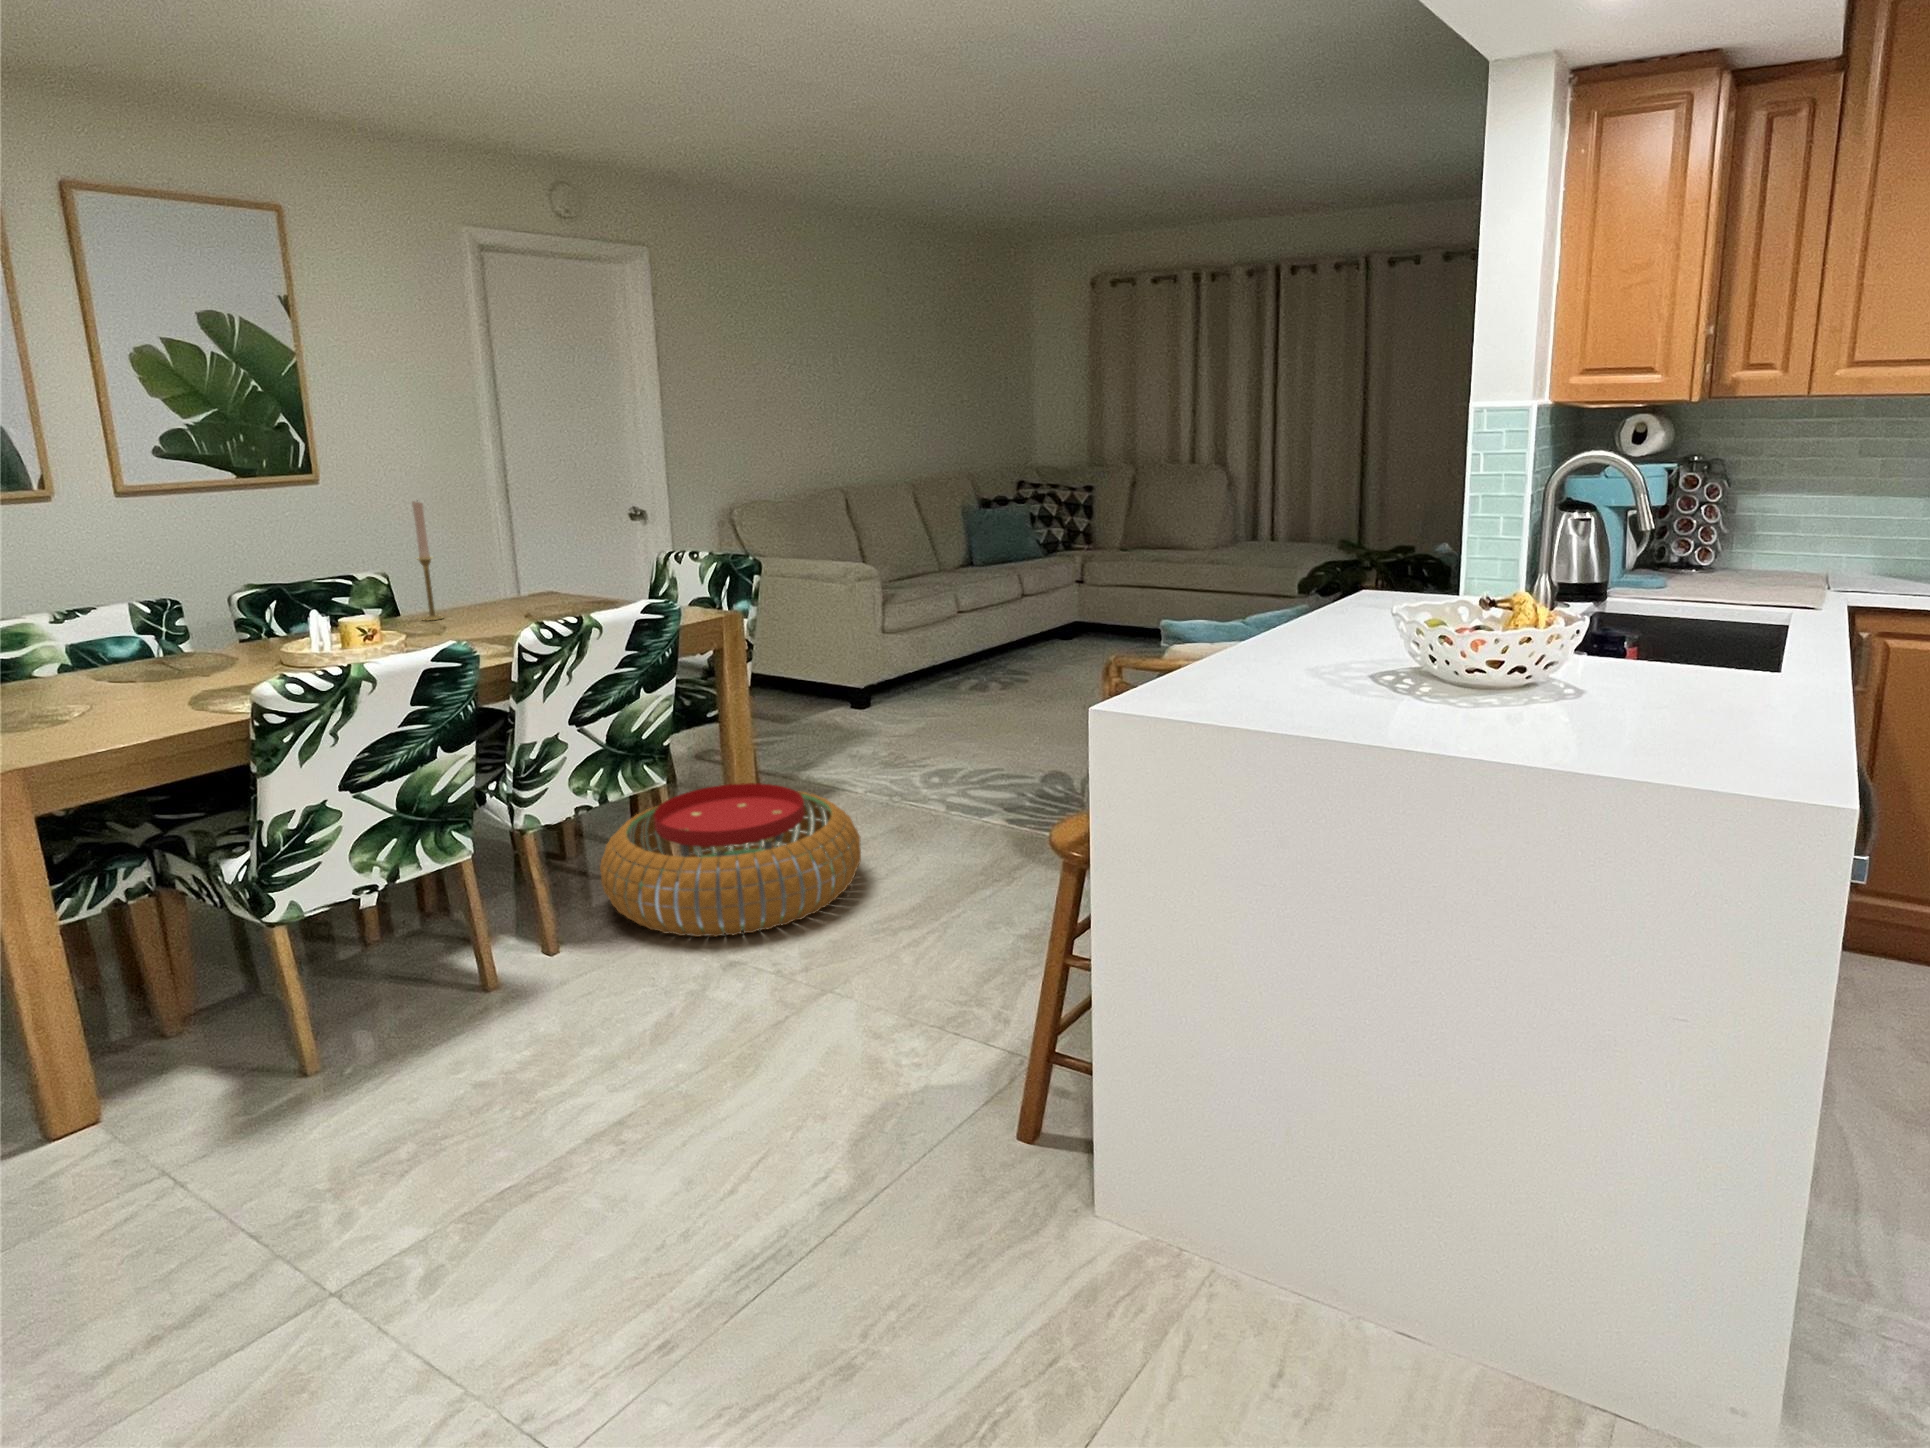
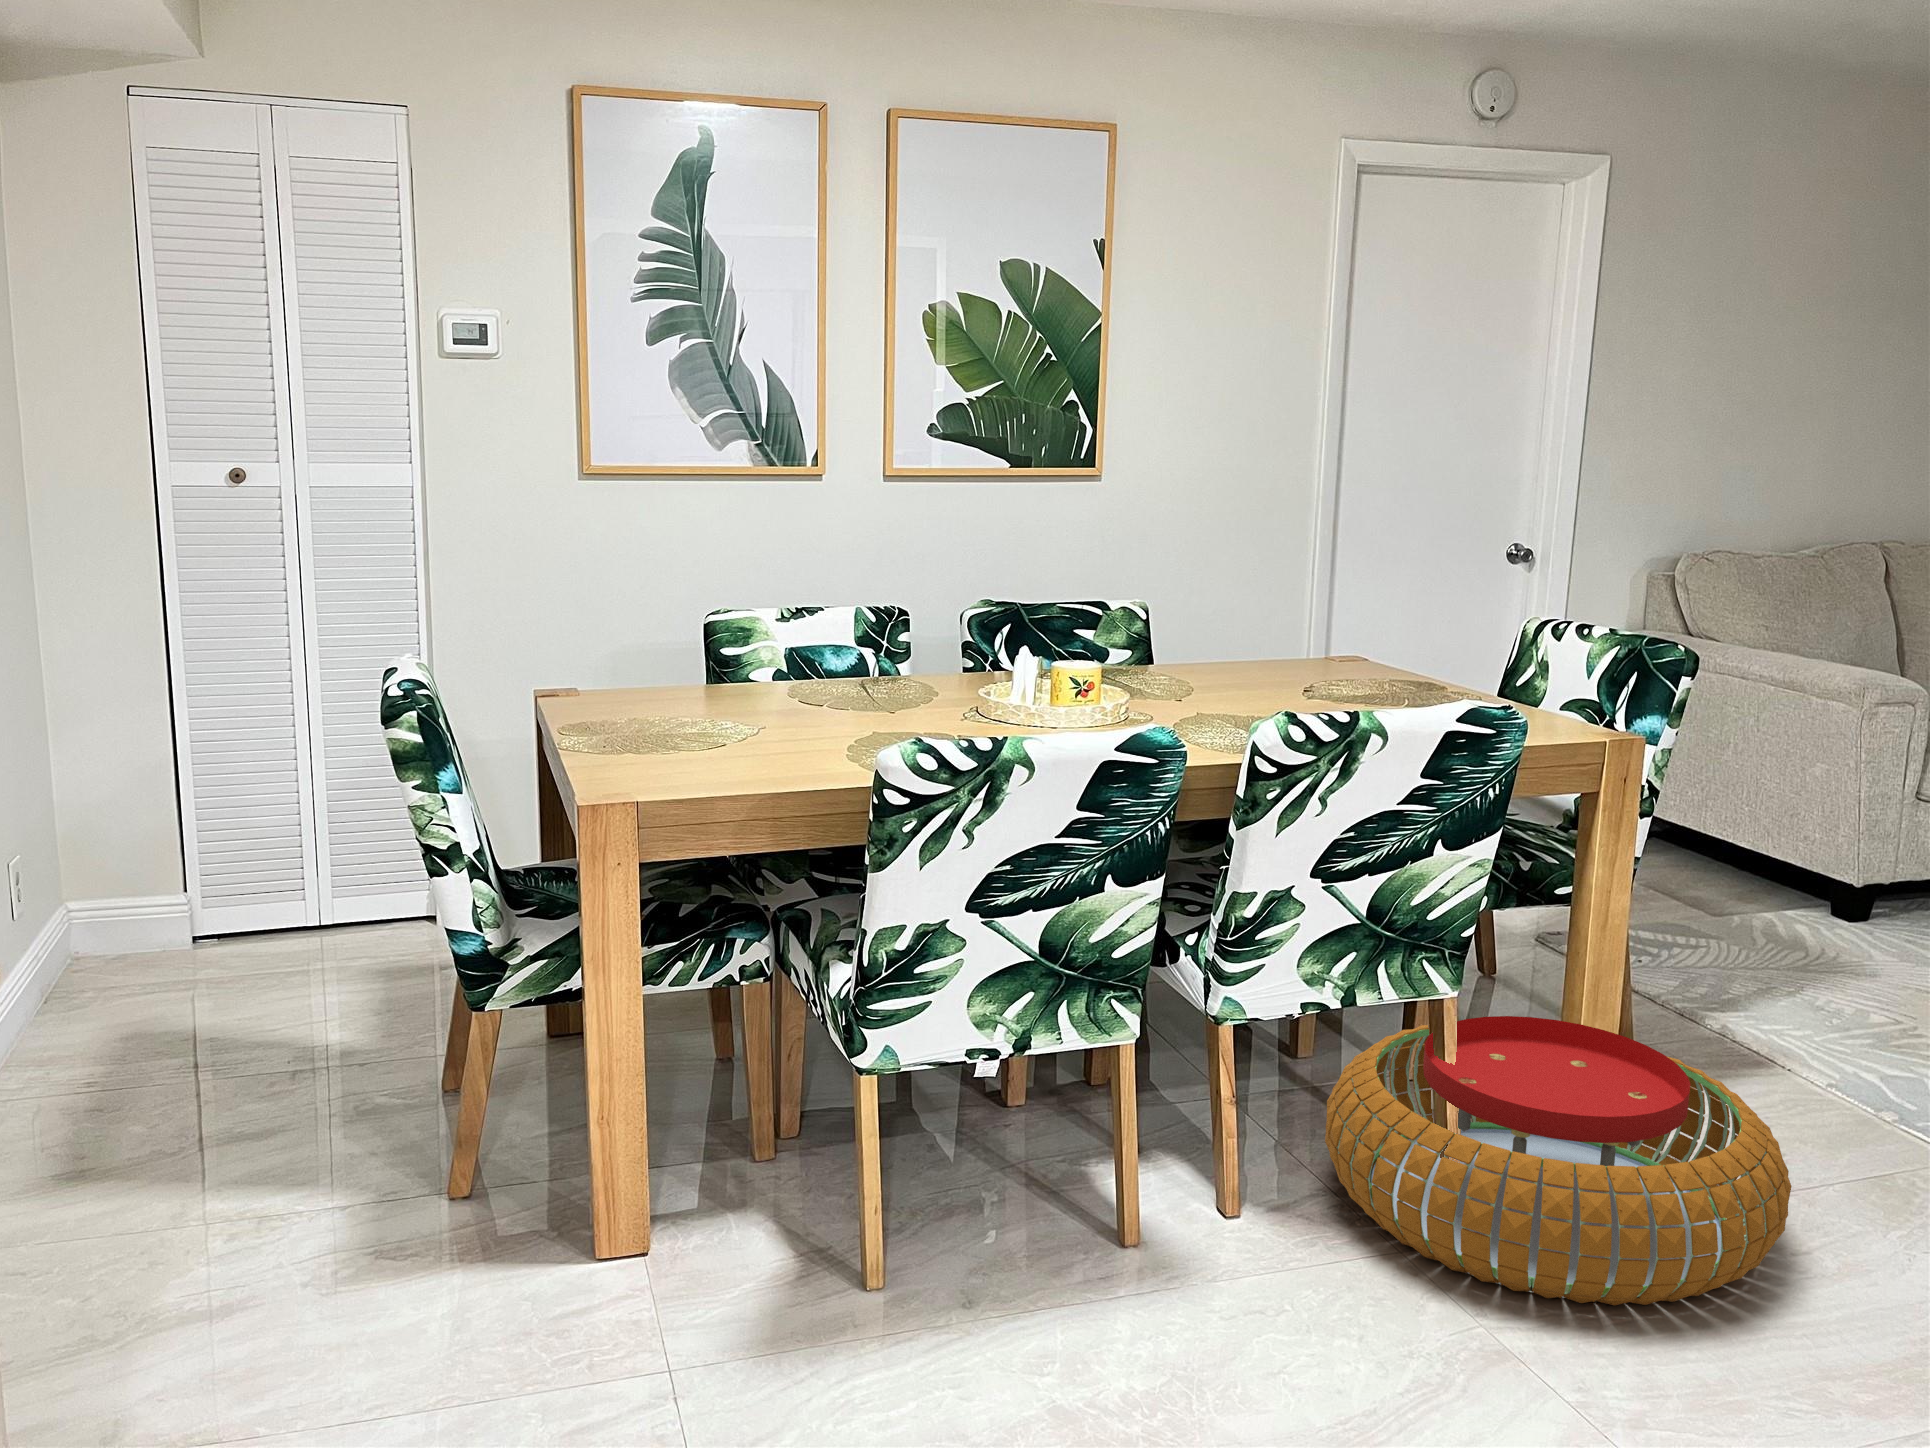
candlestick: present [412,501,442,620] -> none [1169,509,1198,679]

